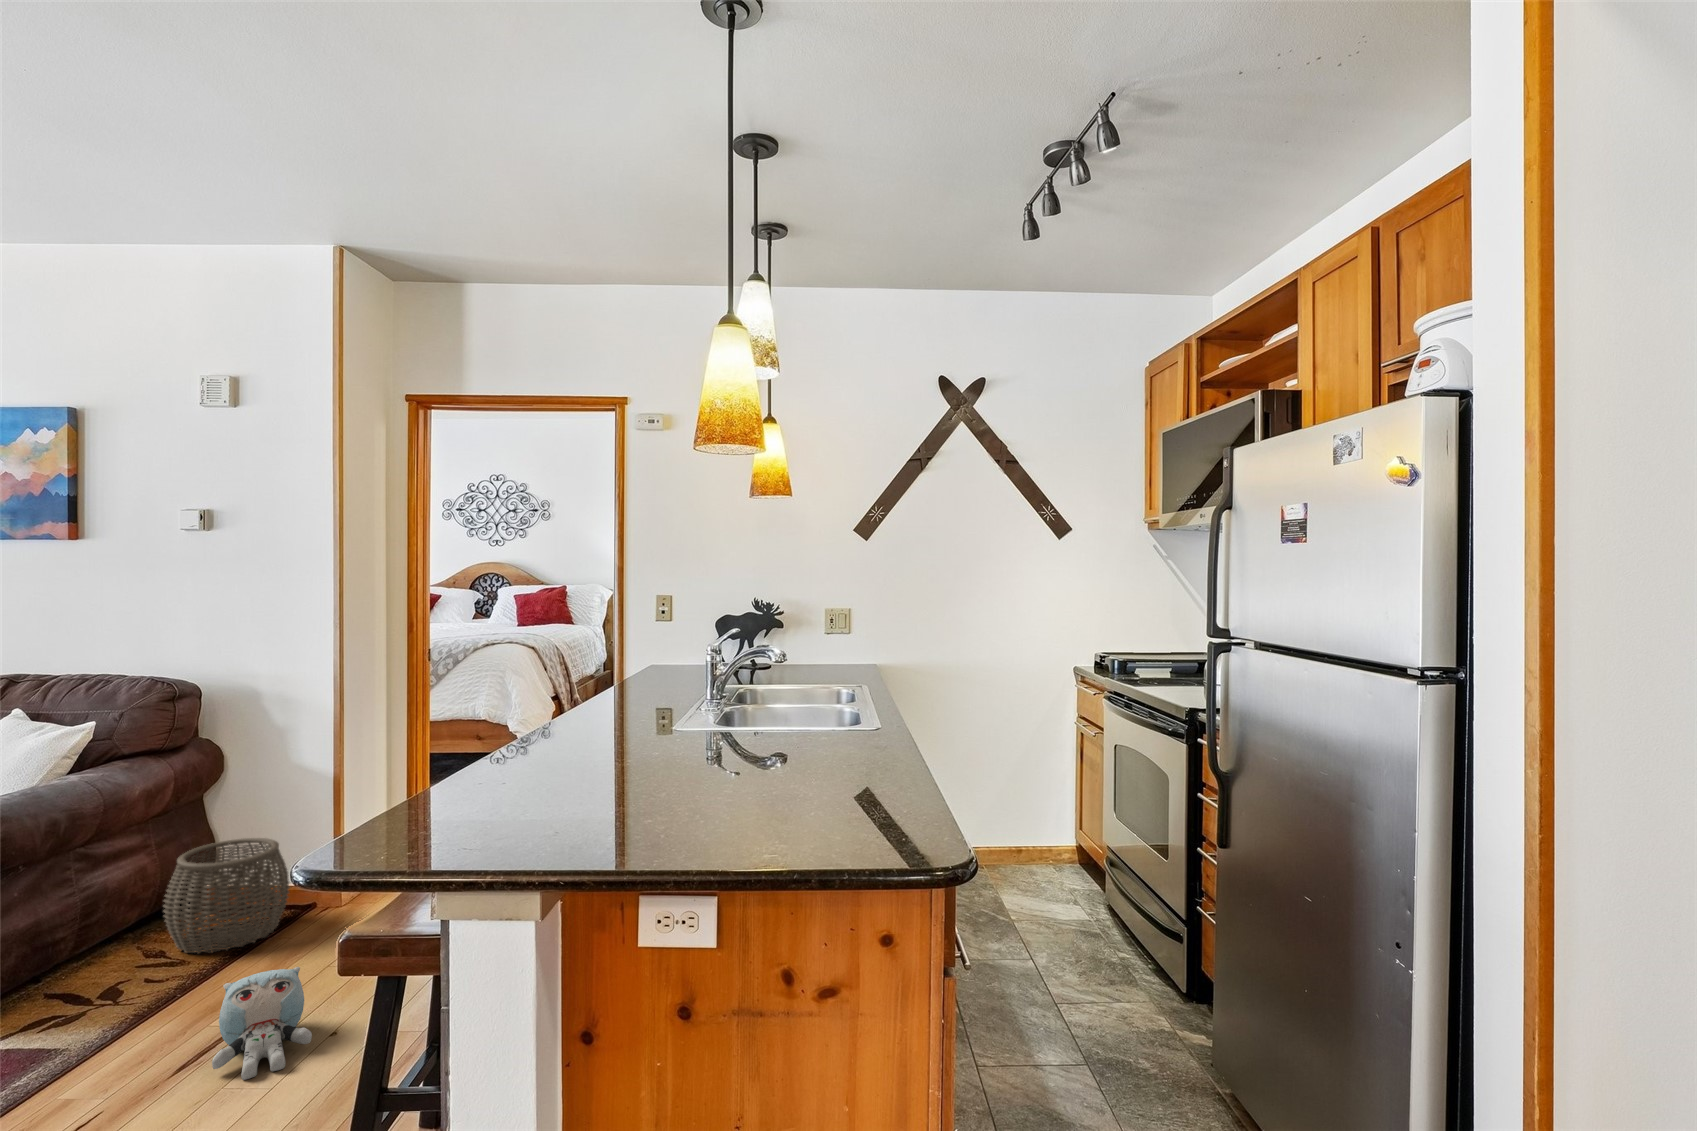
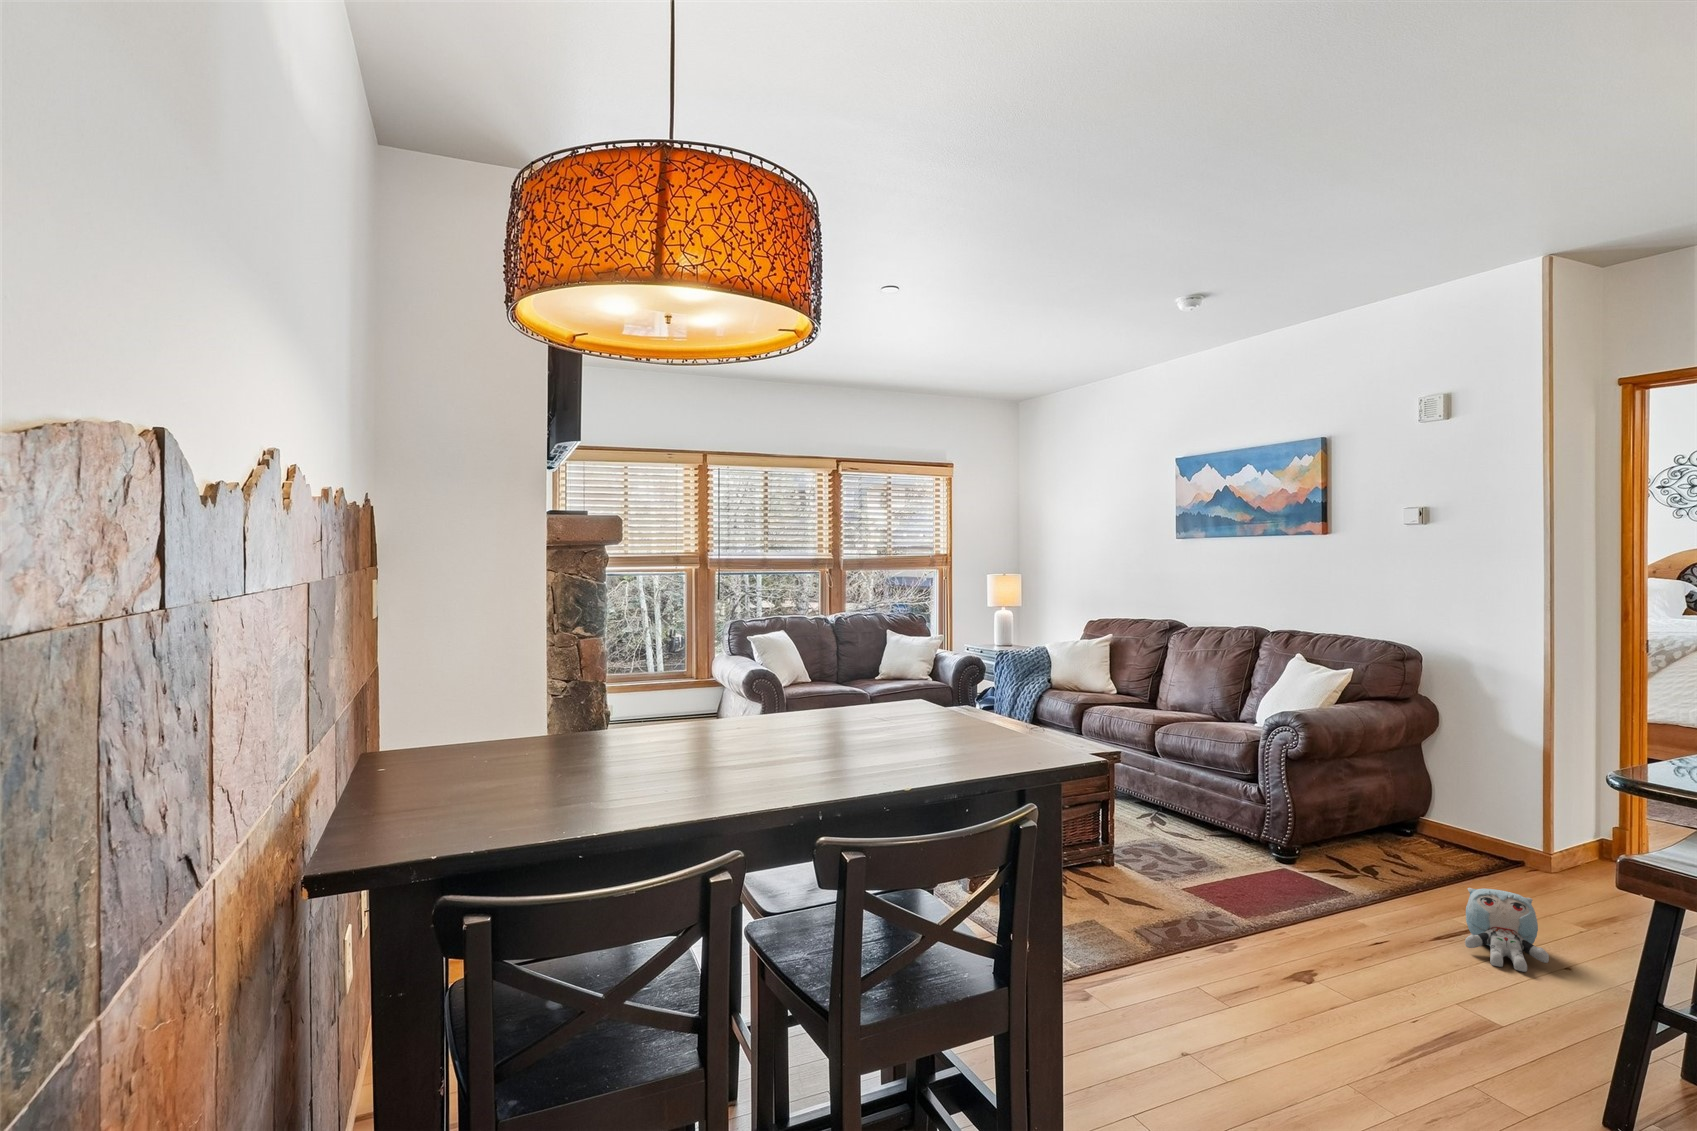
woven basket: present [163,838,290,954] -> none [1399,782,1503,874]

